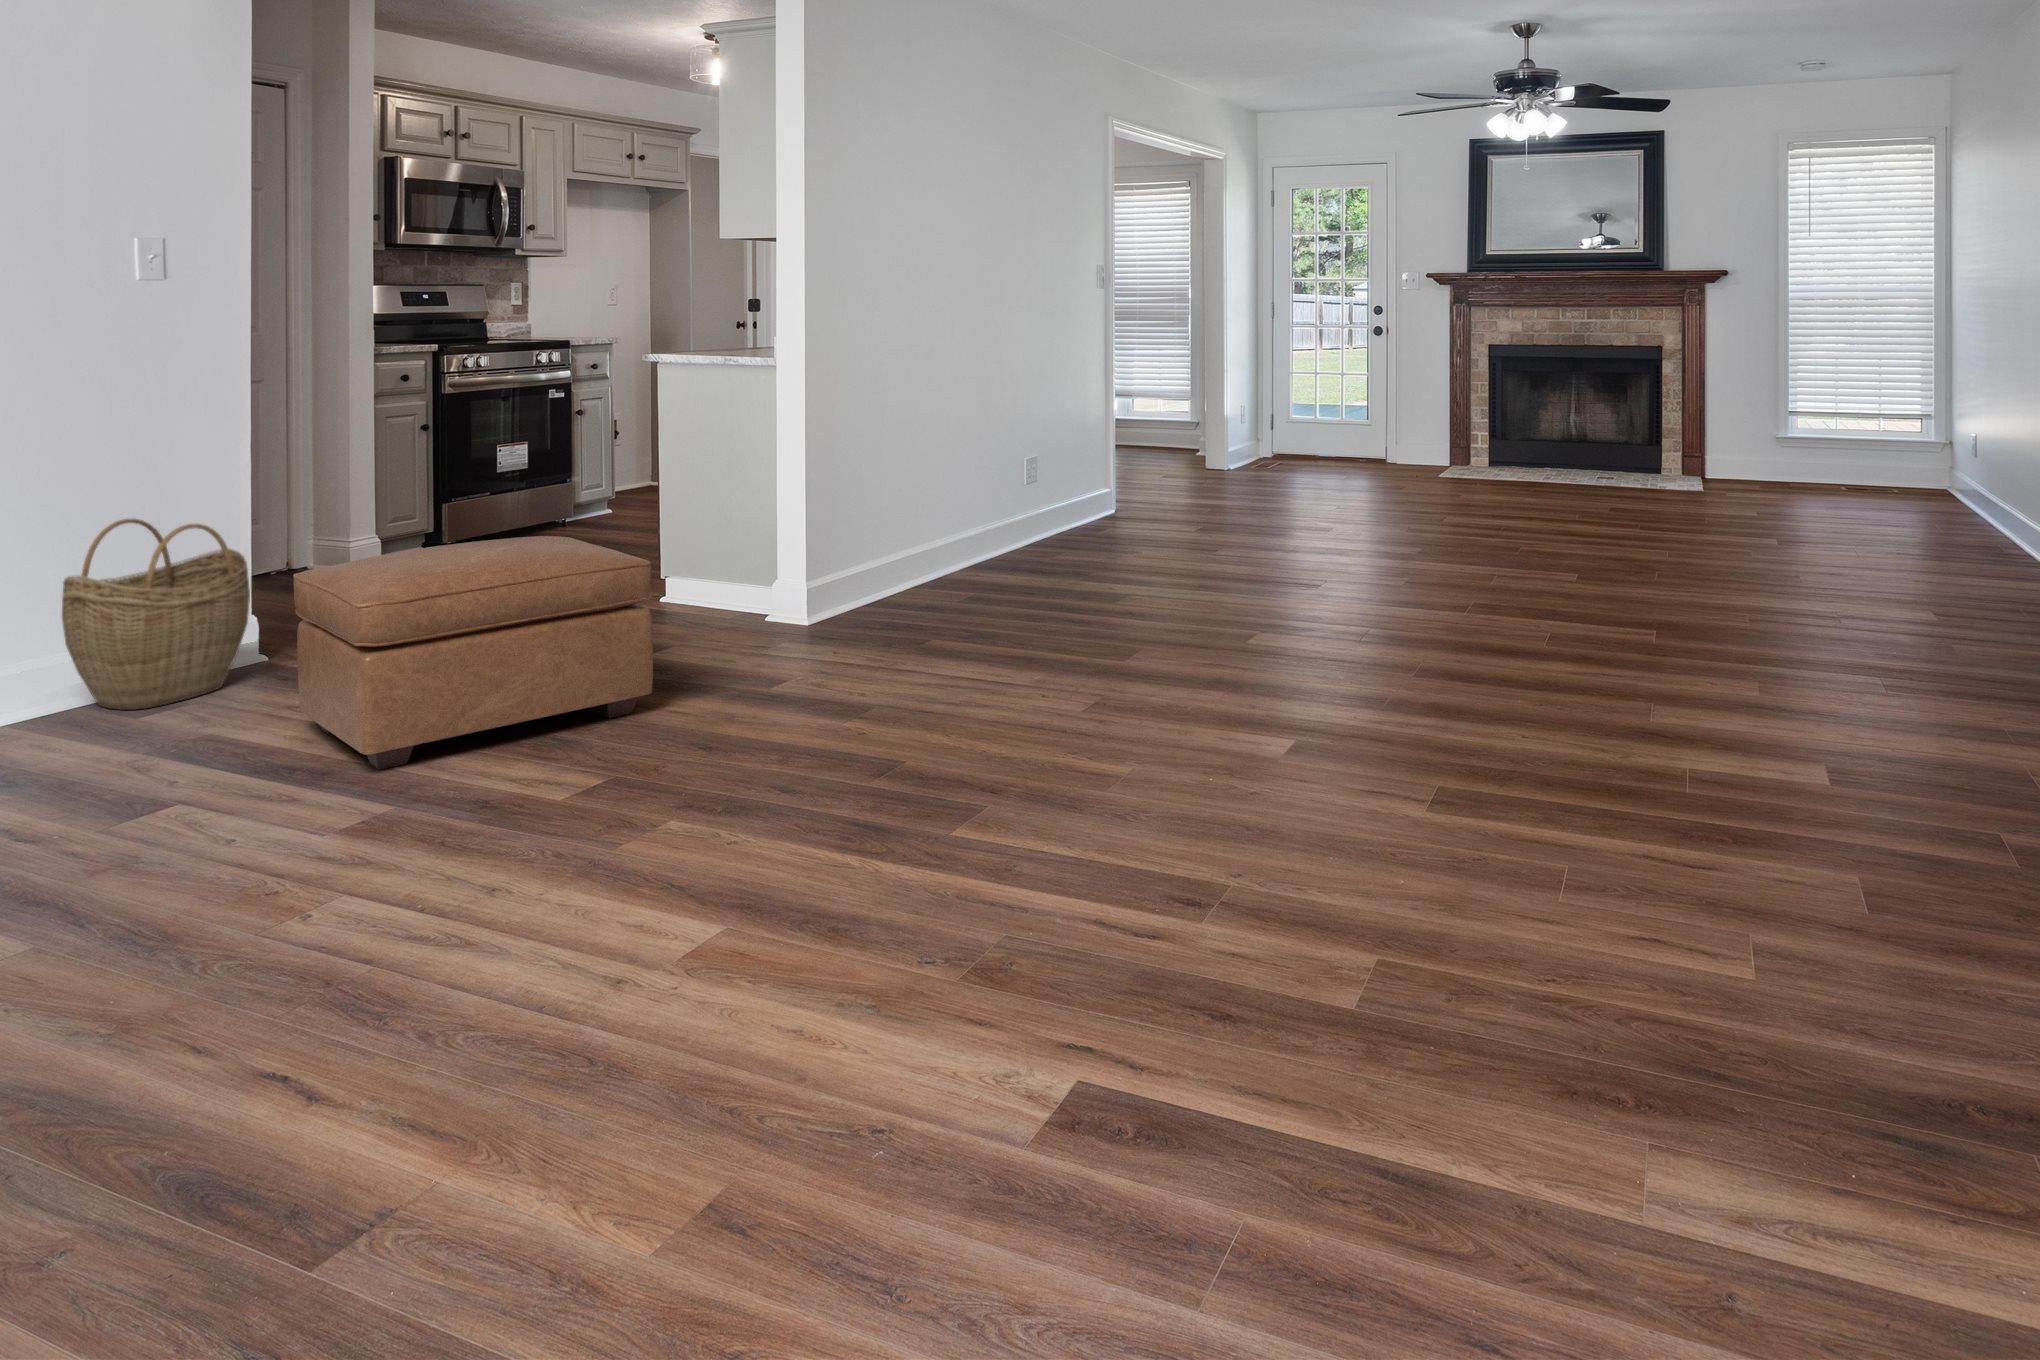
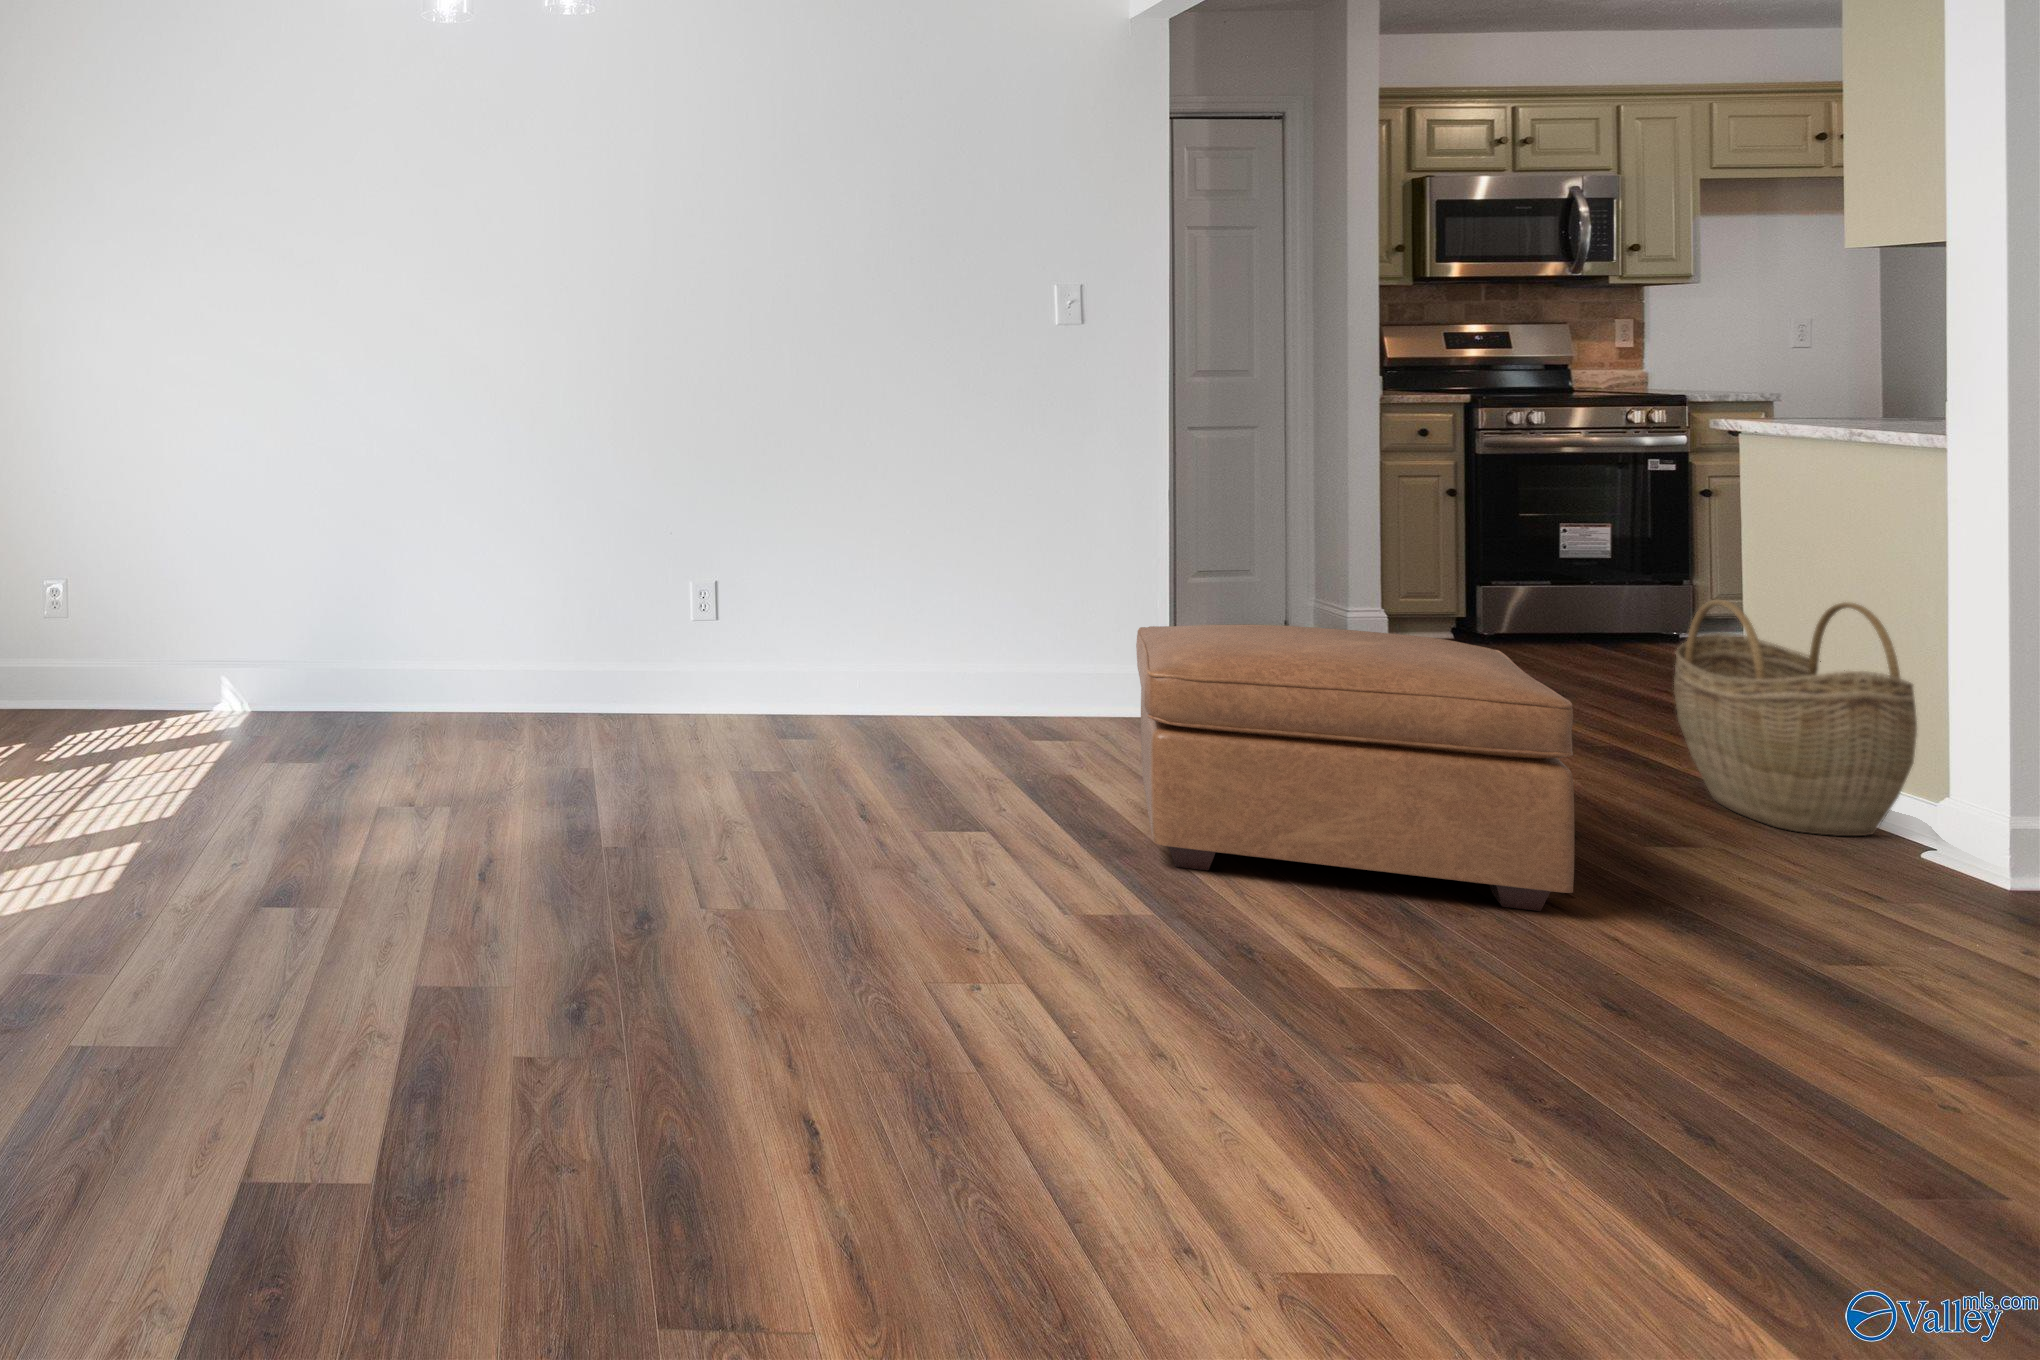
woven basket: present [62,518,250,710] -> present [1674,600,1917,836]

